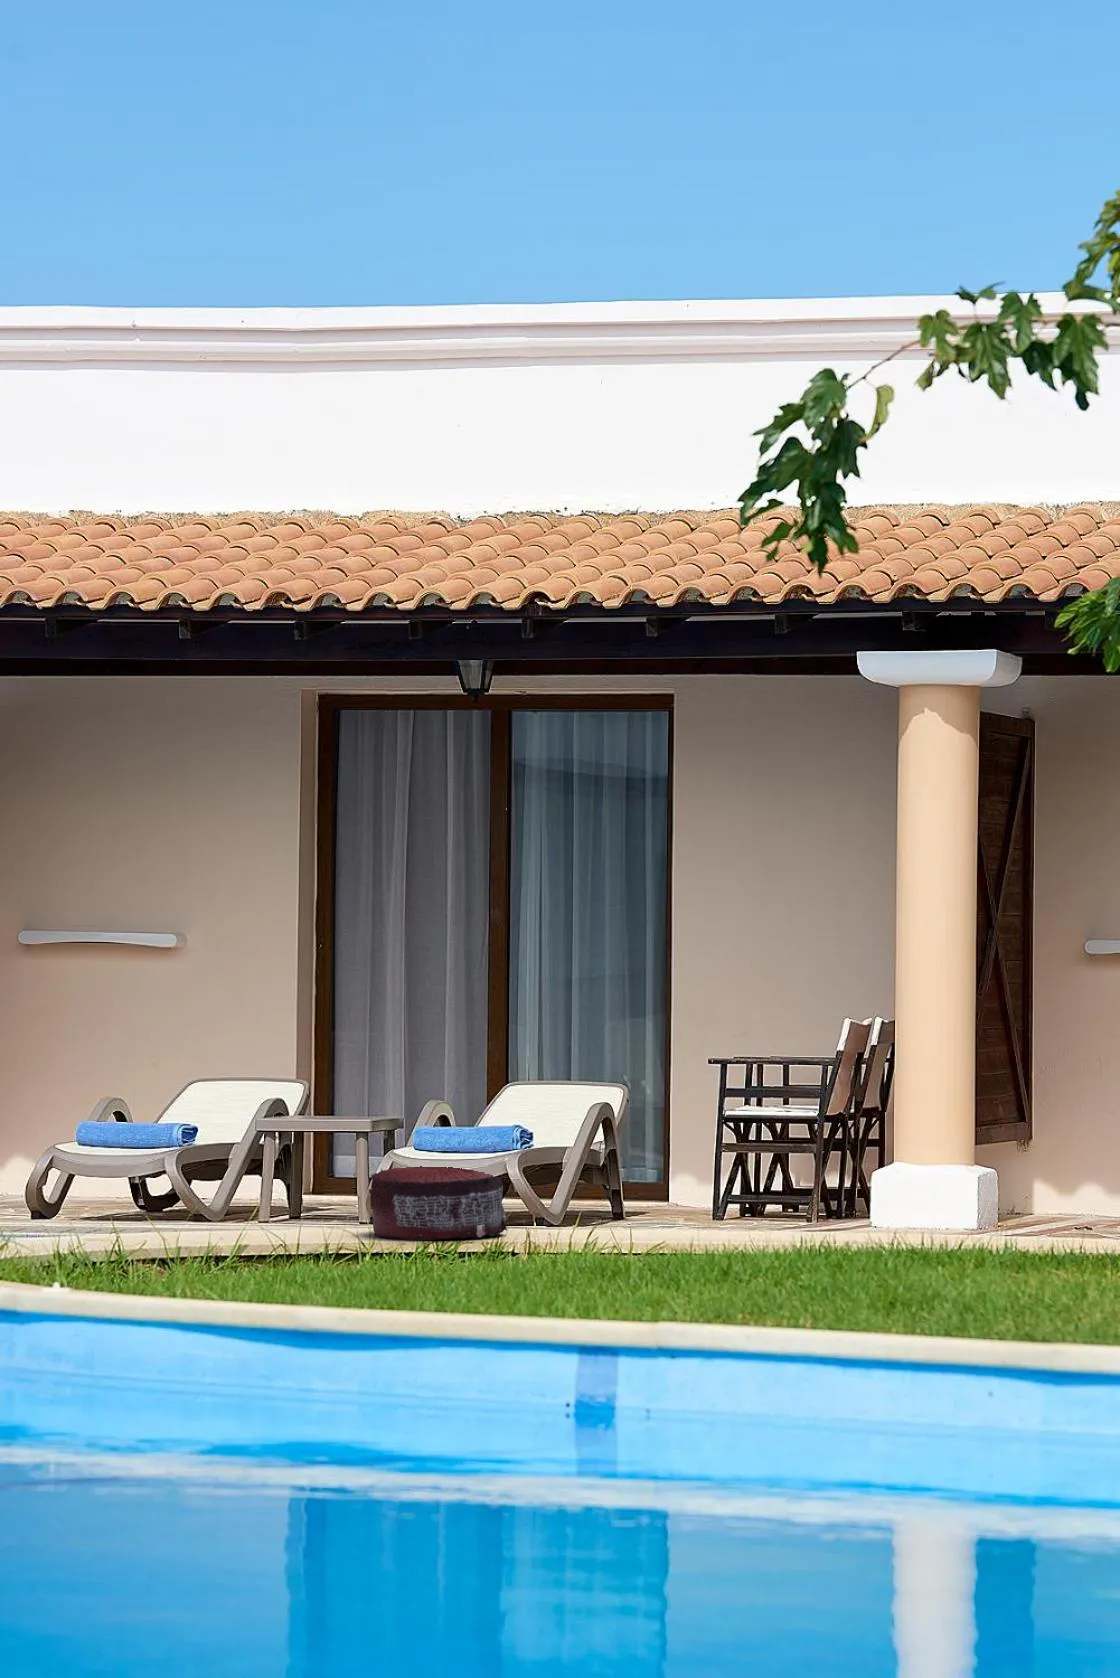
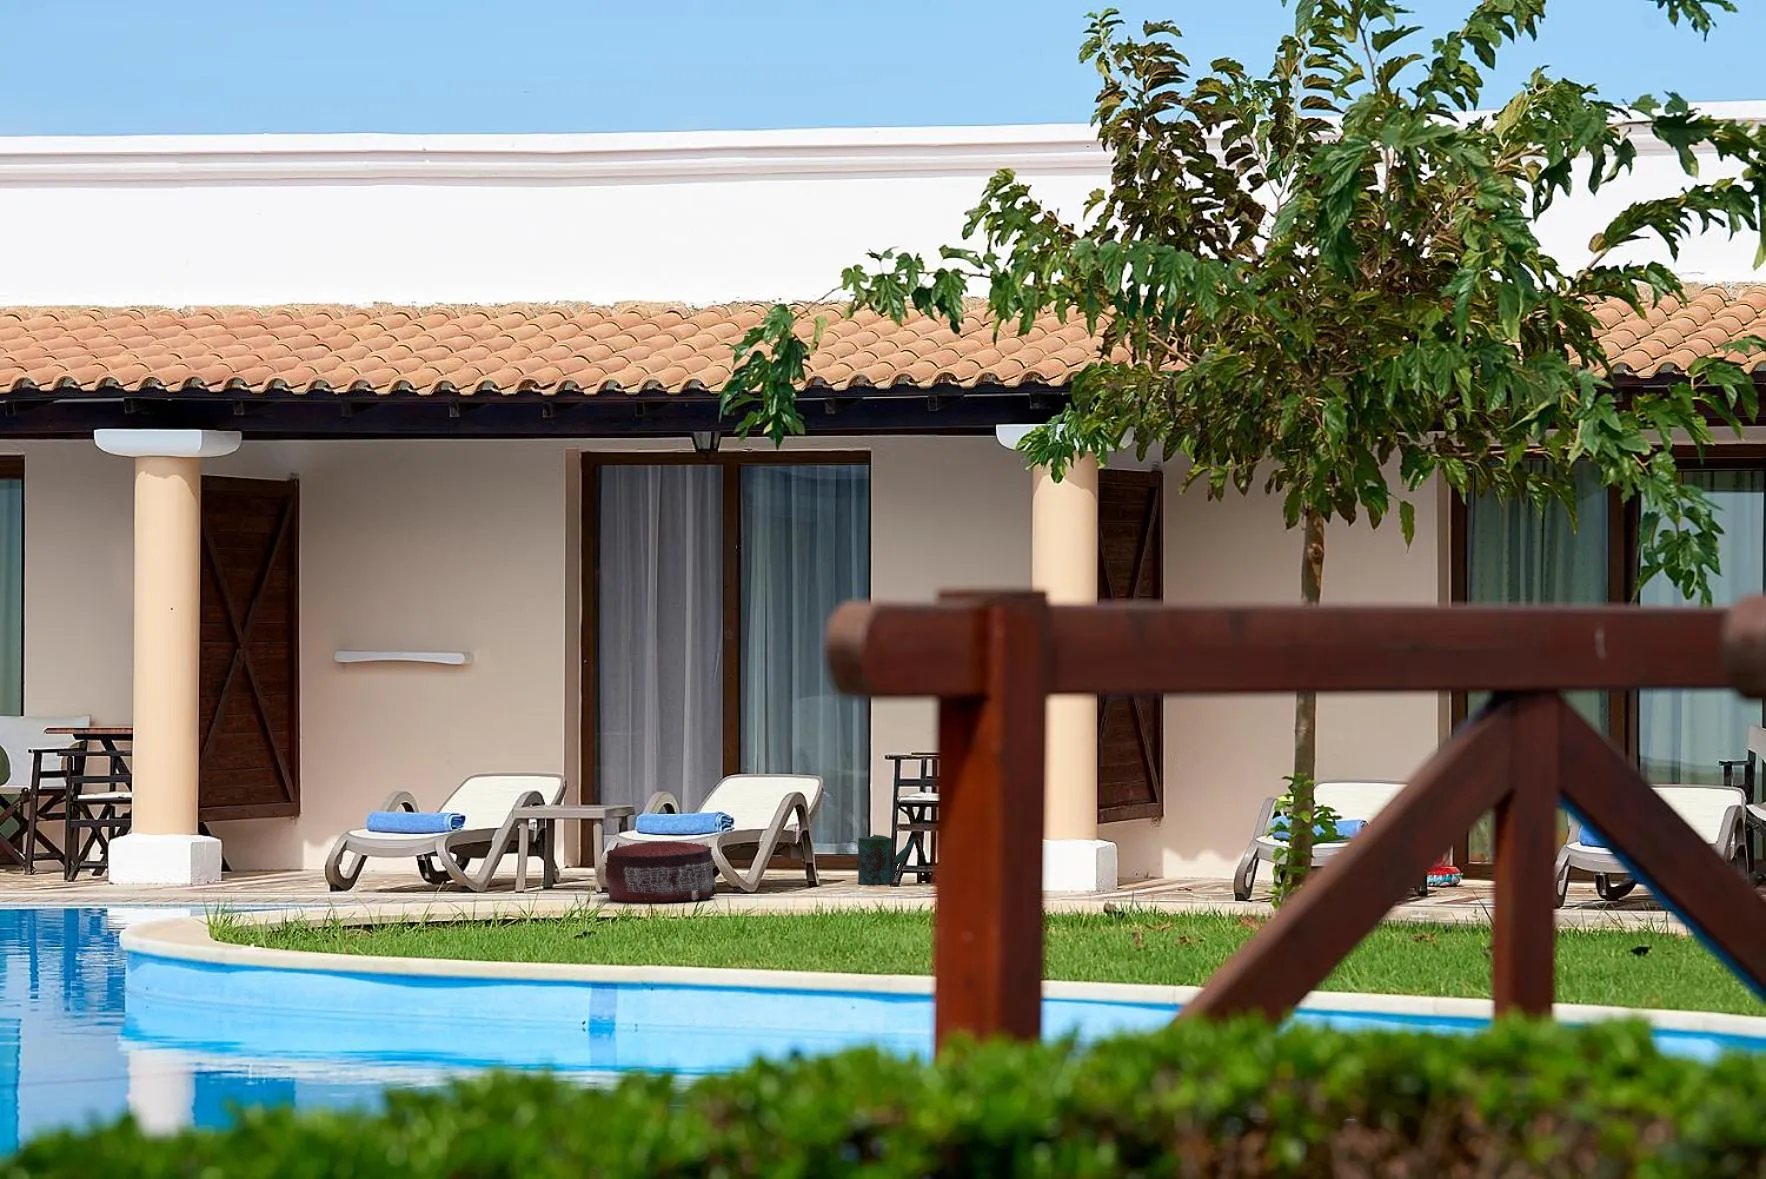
watering can: none [661,1151,758,1219] -> present [846,831,924,885]

